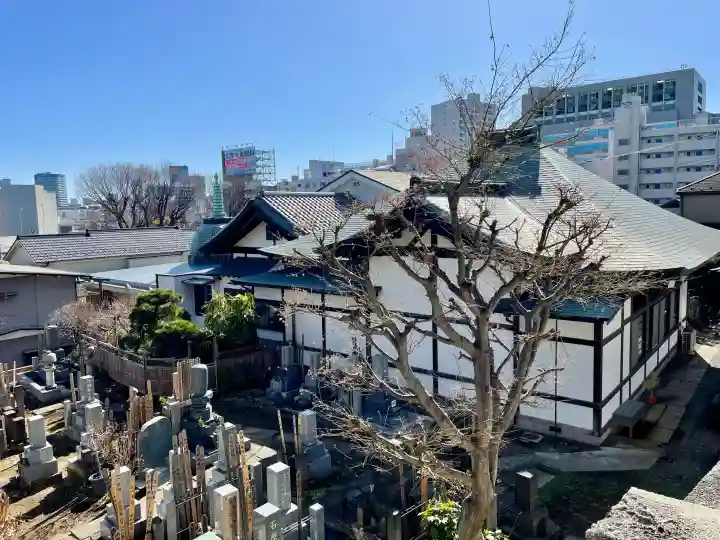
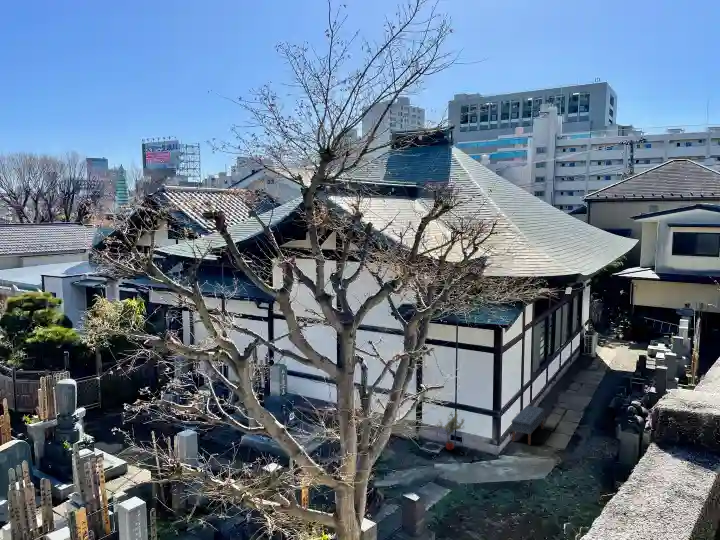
potted tree: present [642,371,660,403] -> present [437,412,464,450]

